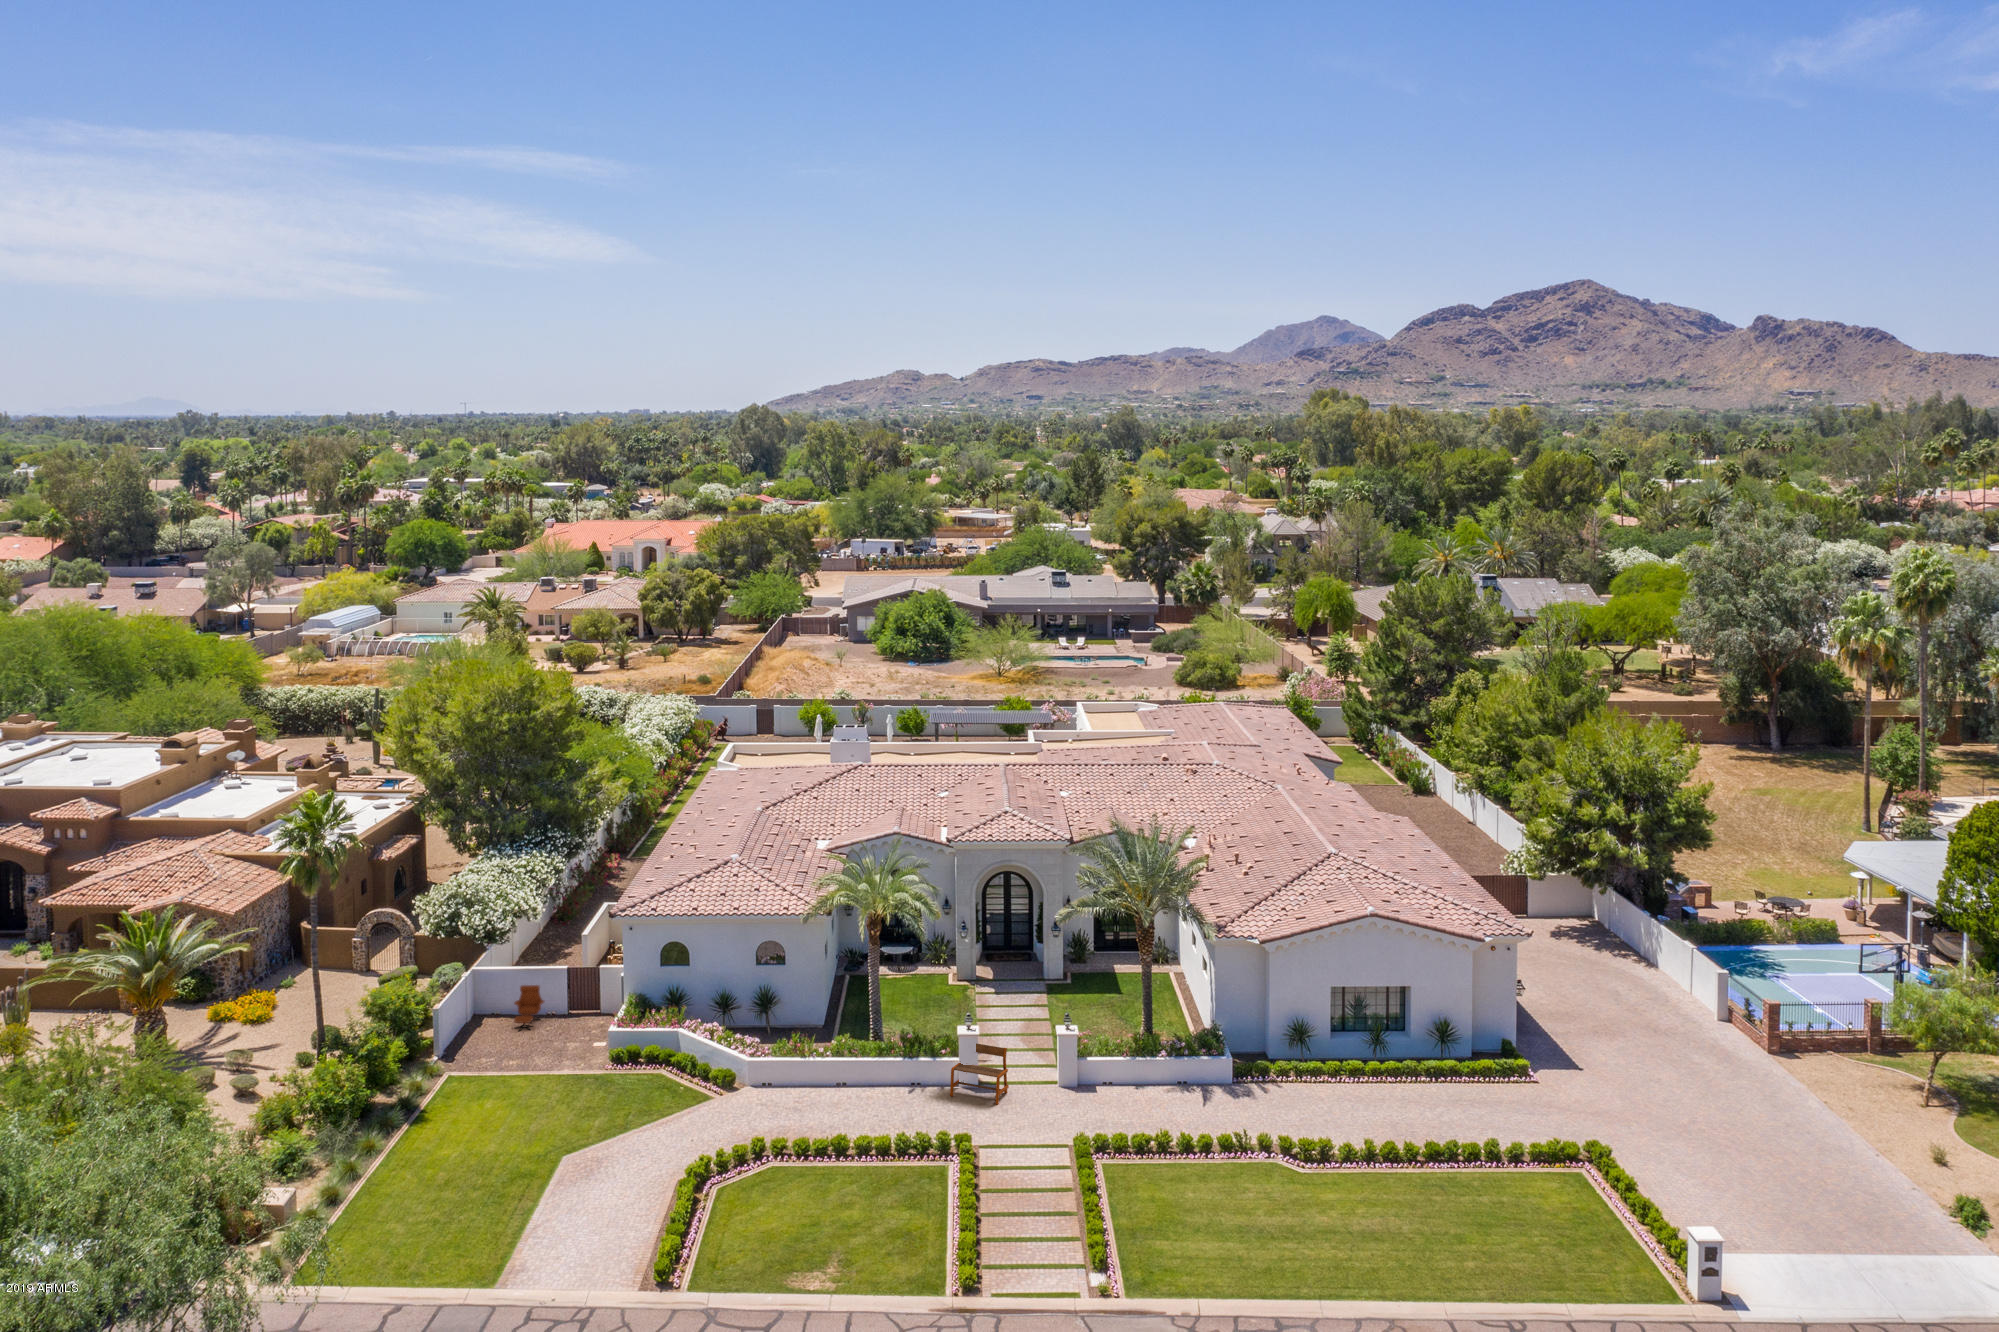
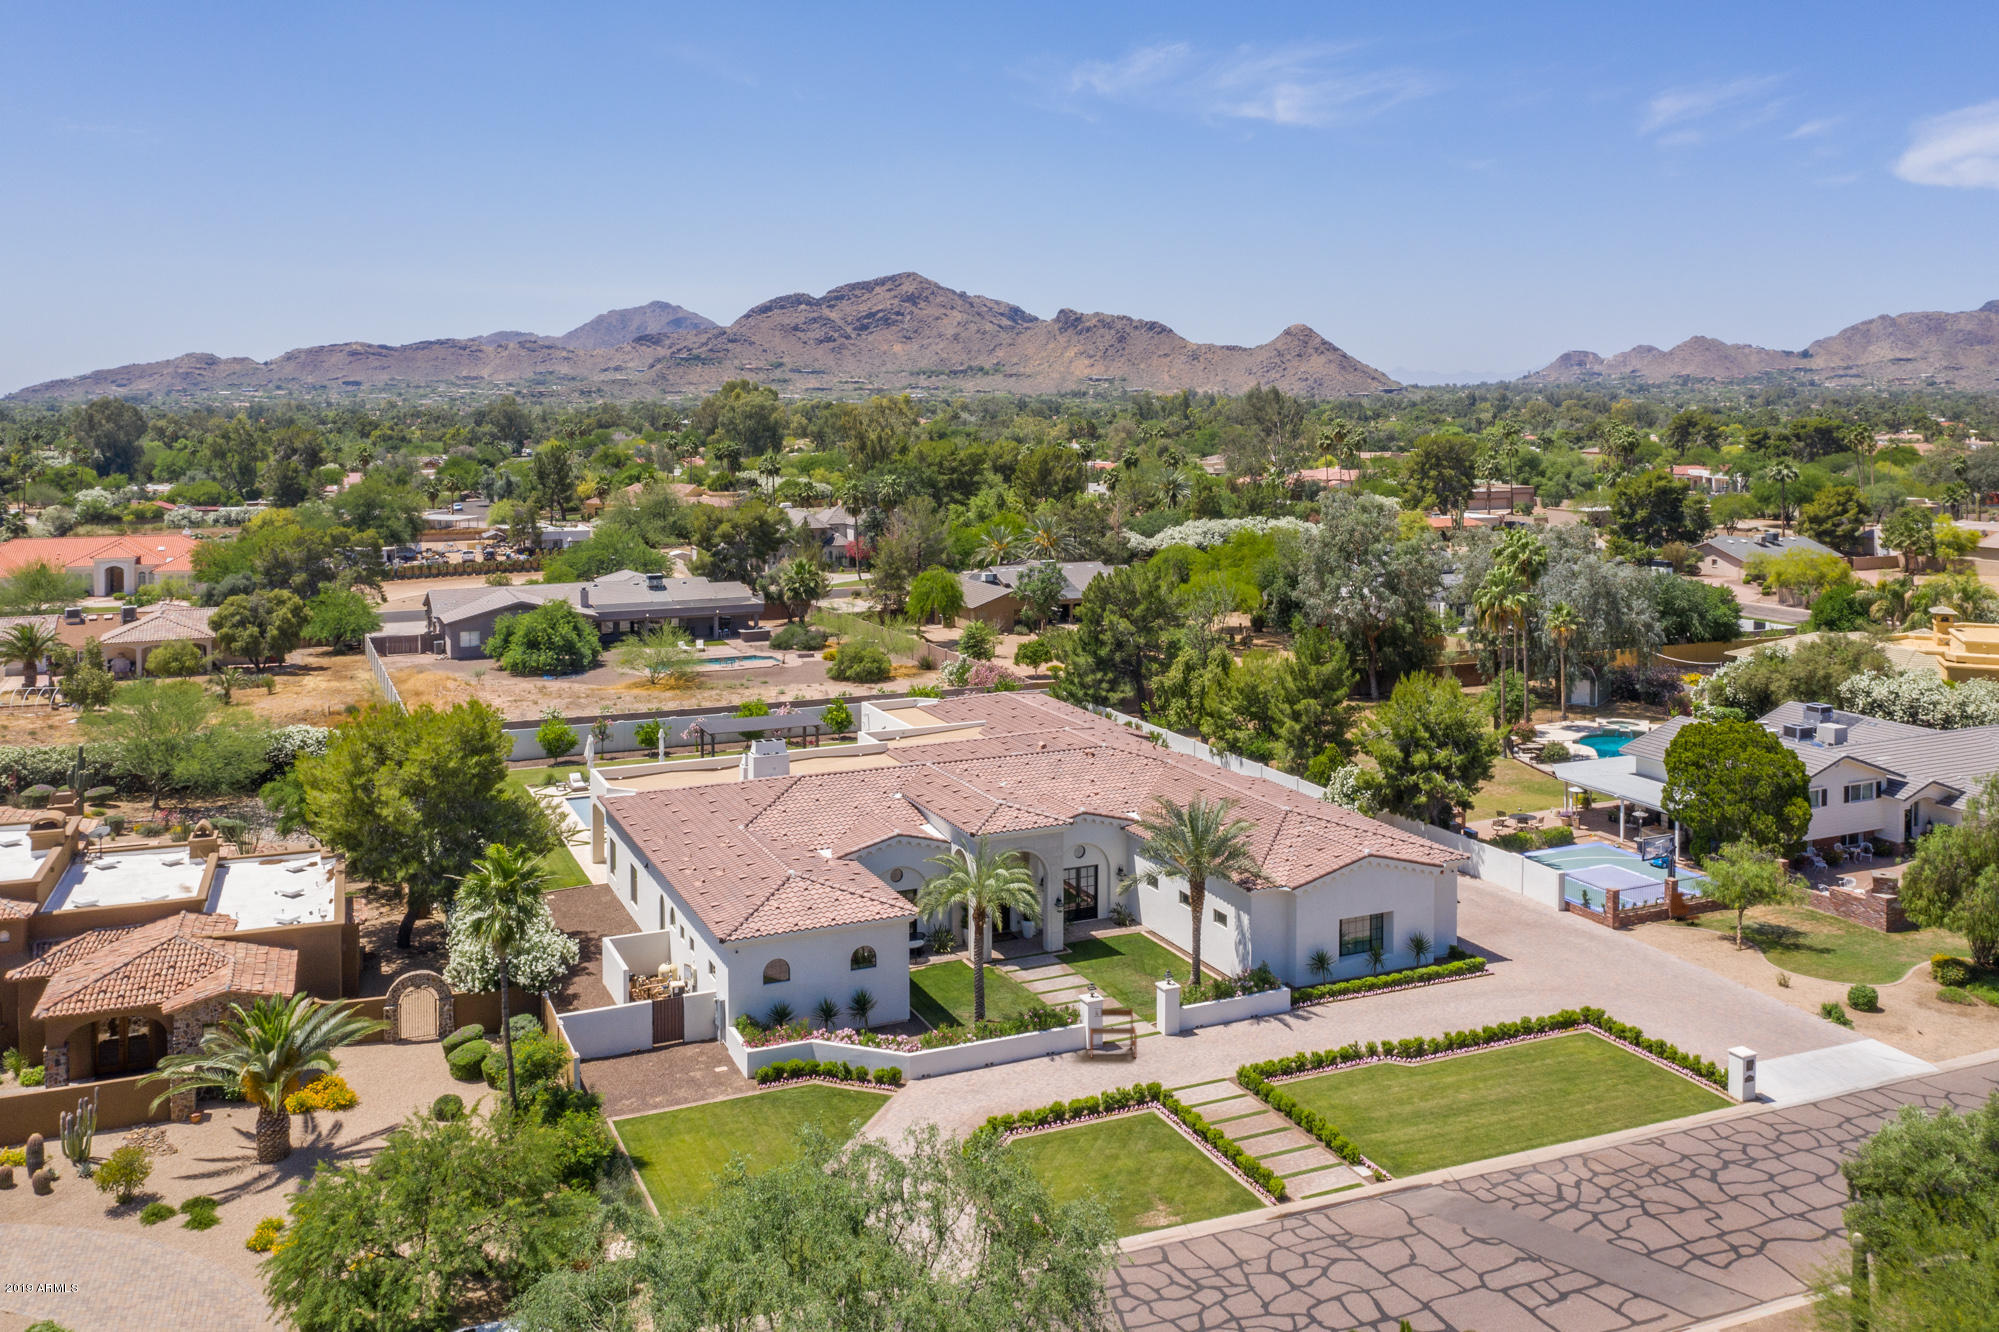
lounge chair: present [514,985,544,1029] -> present [1670,892,1700,925]

